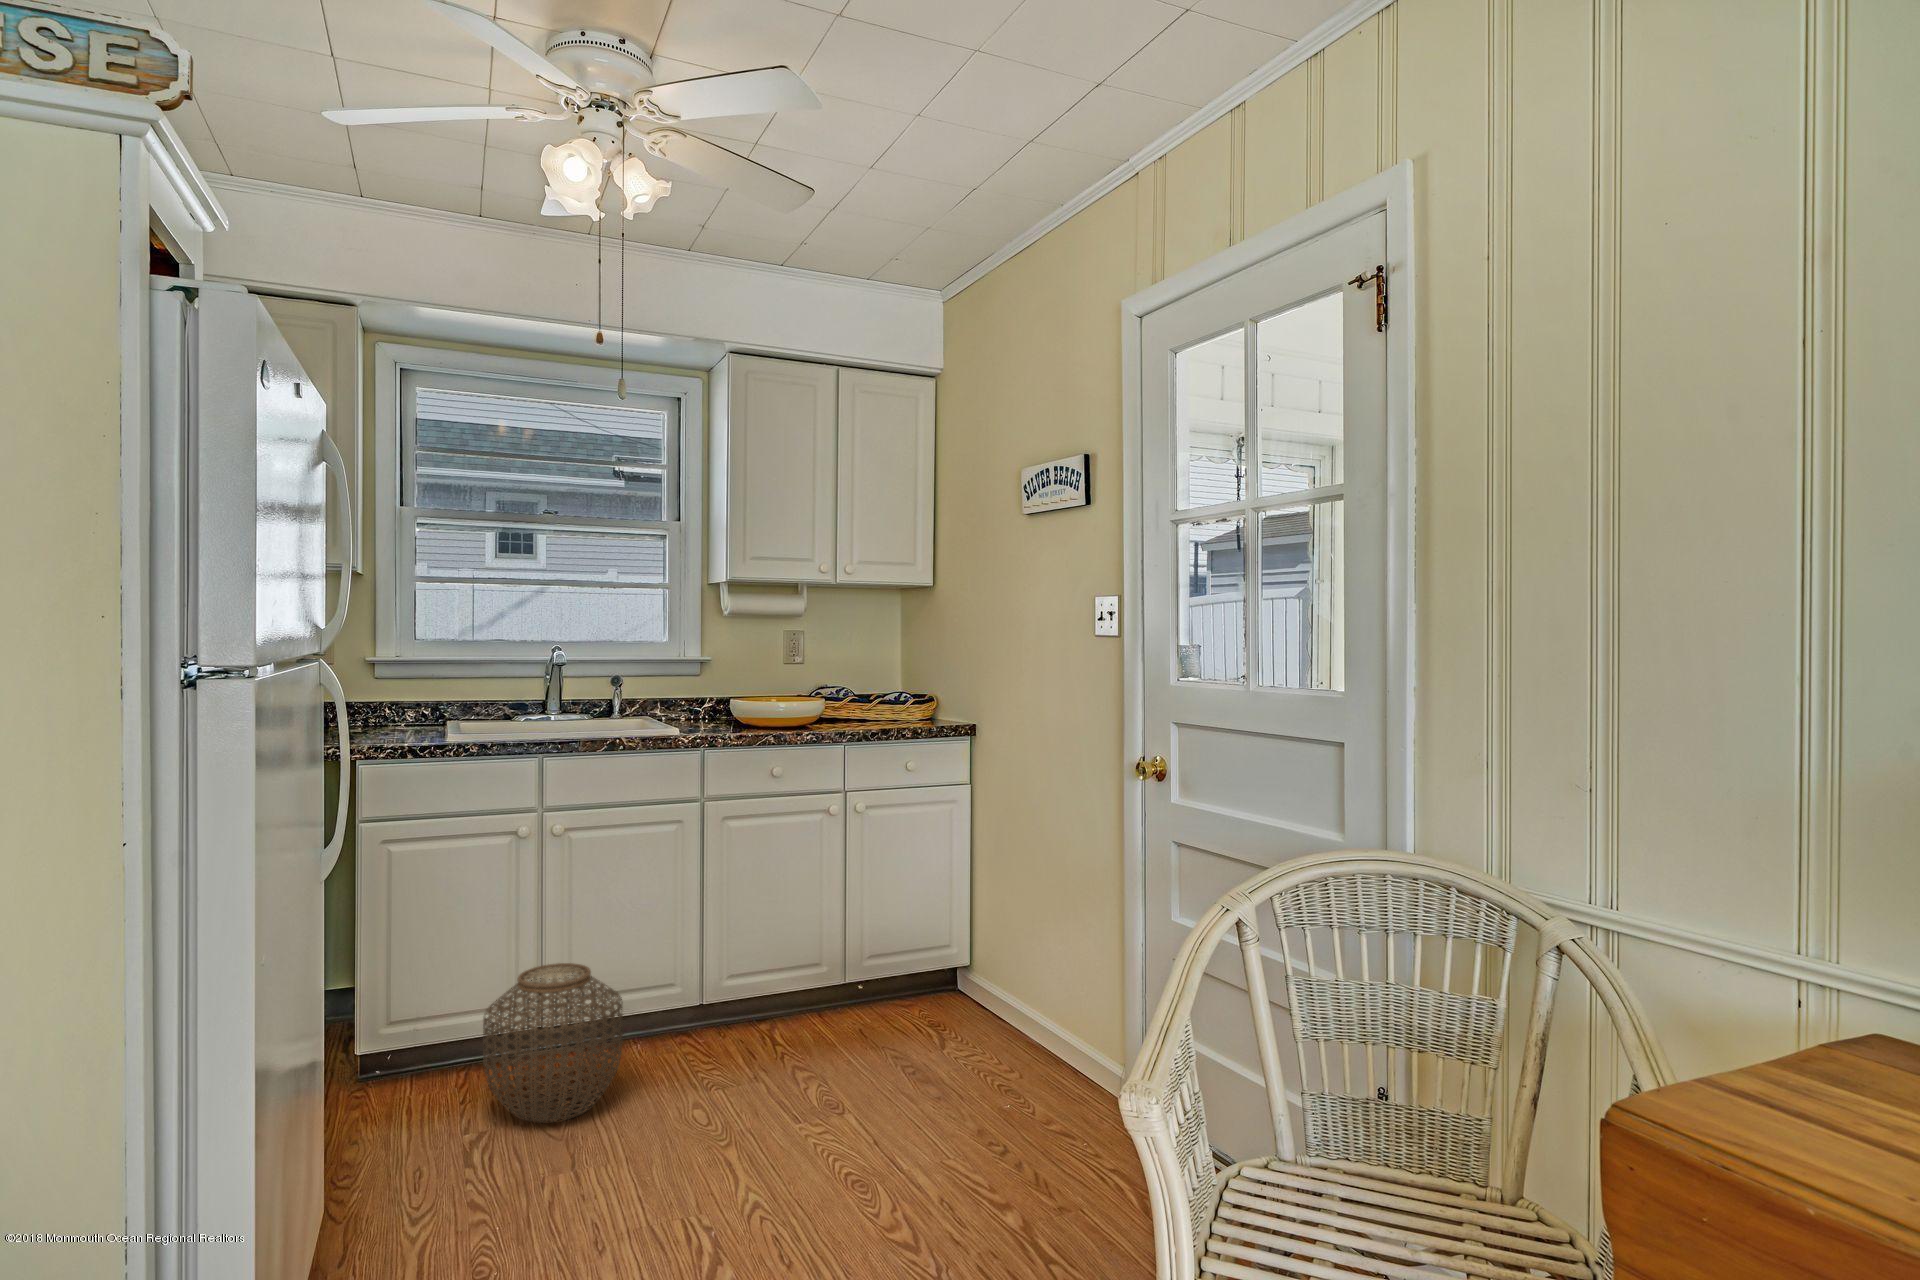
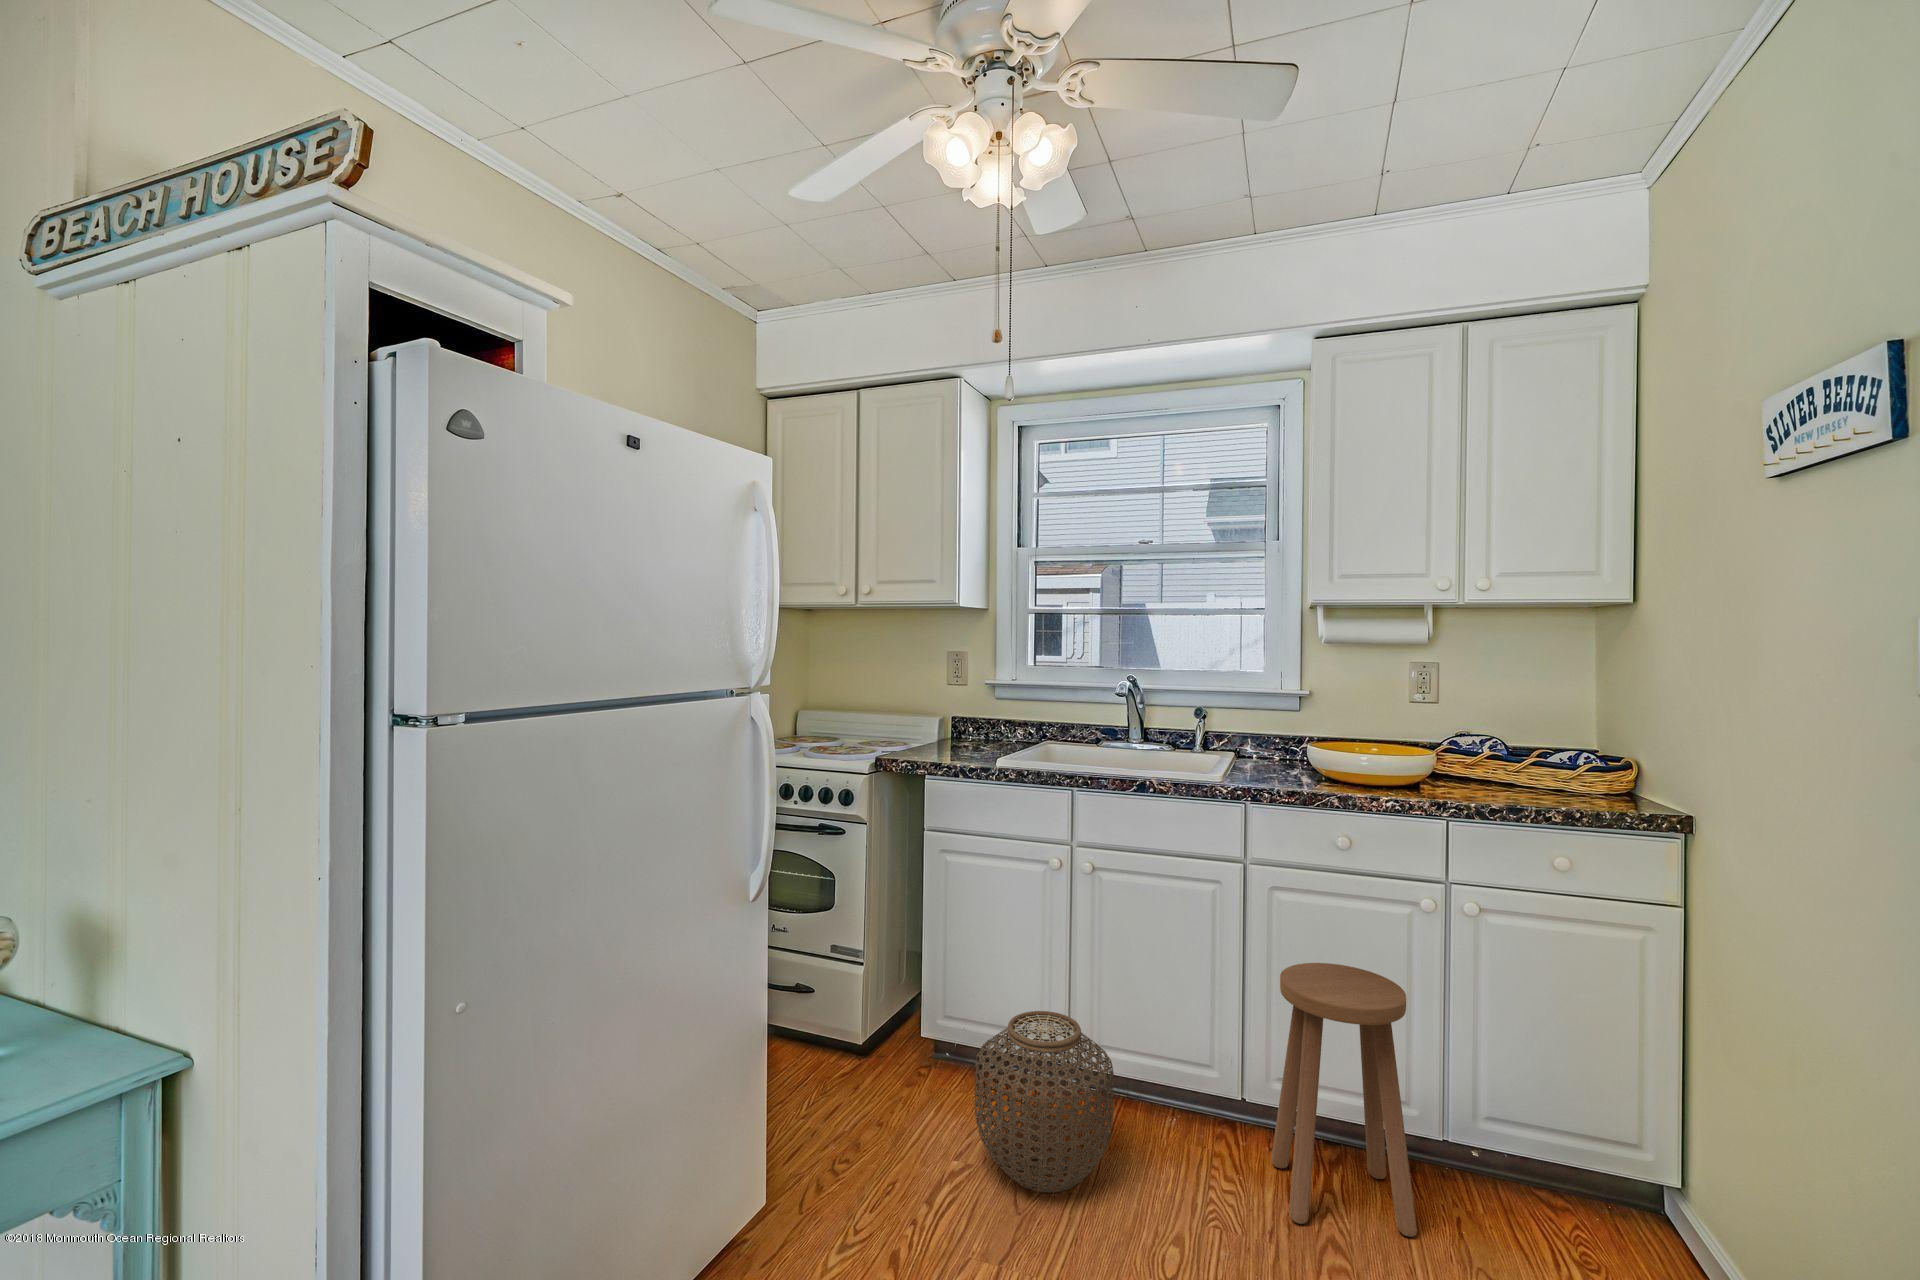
stool: none [732,869,845,1065] -> present [1271,963,1417,1237]

